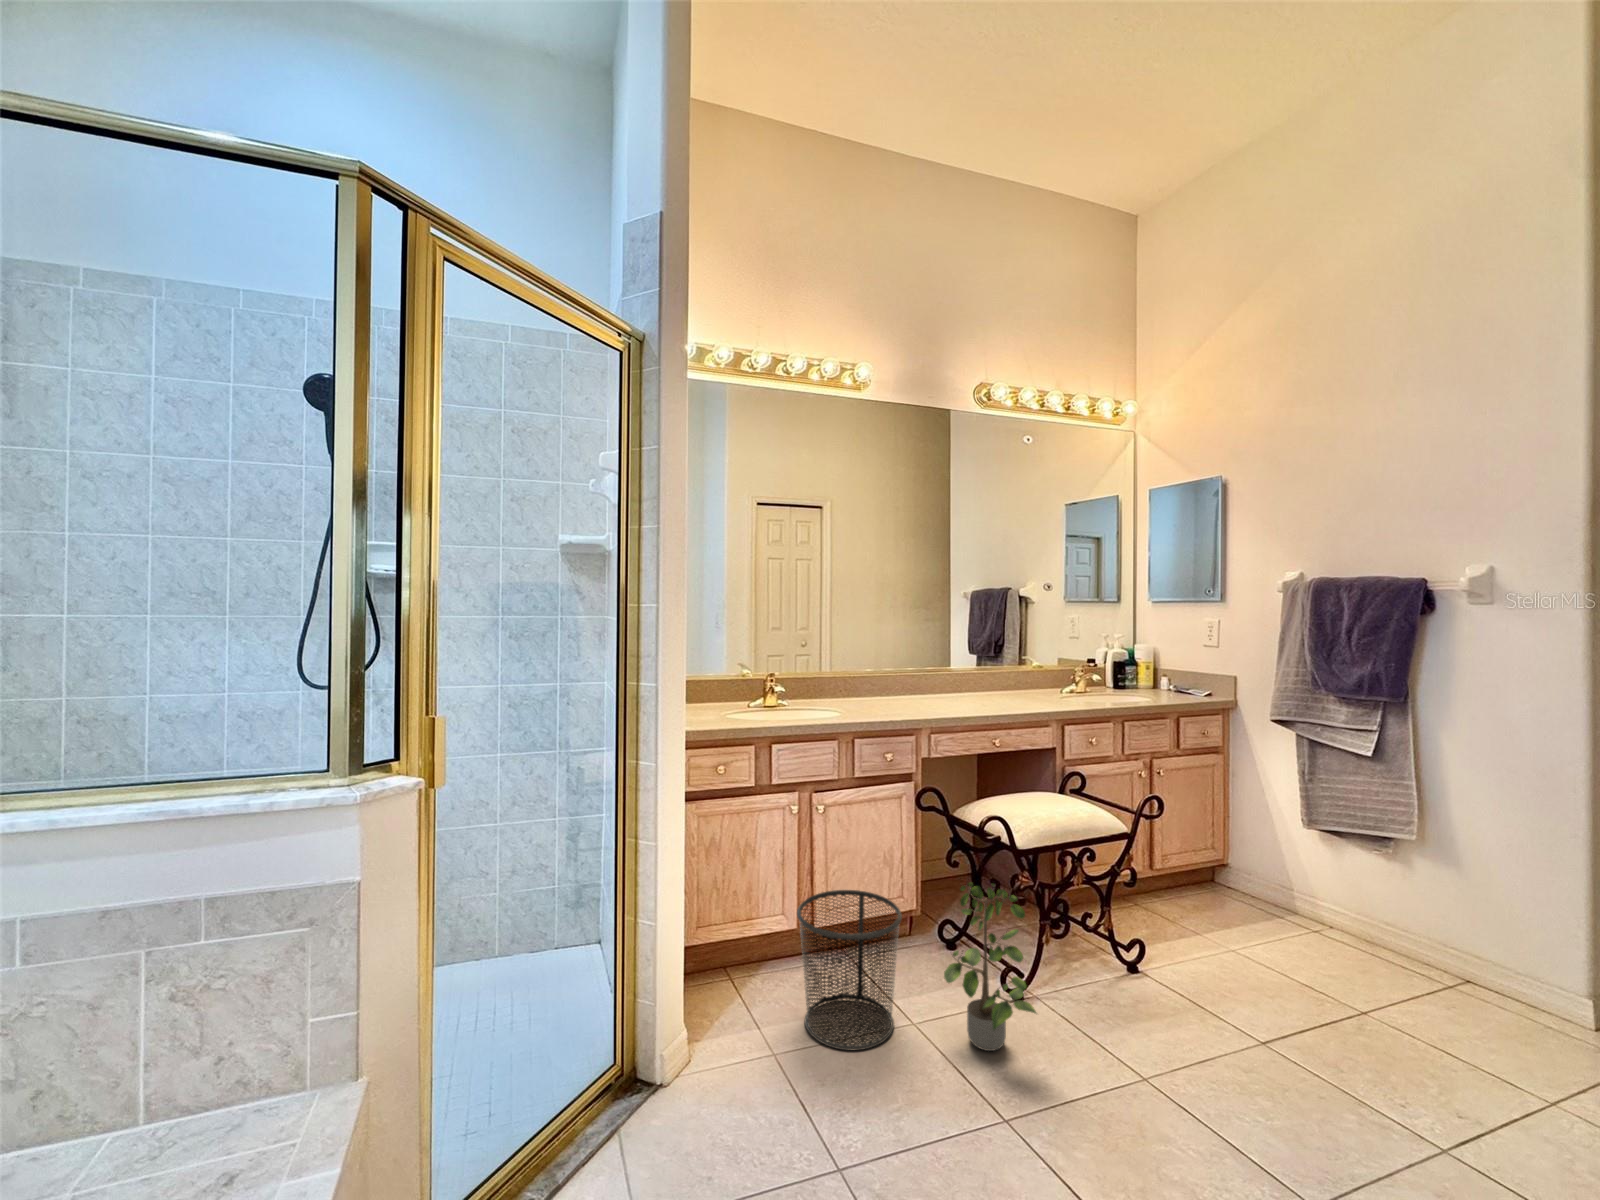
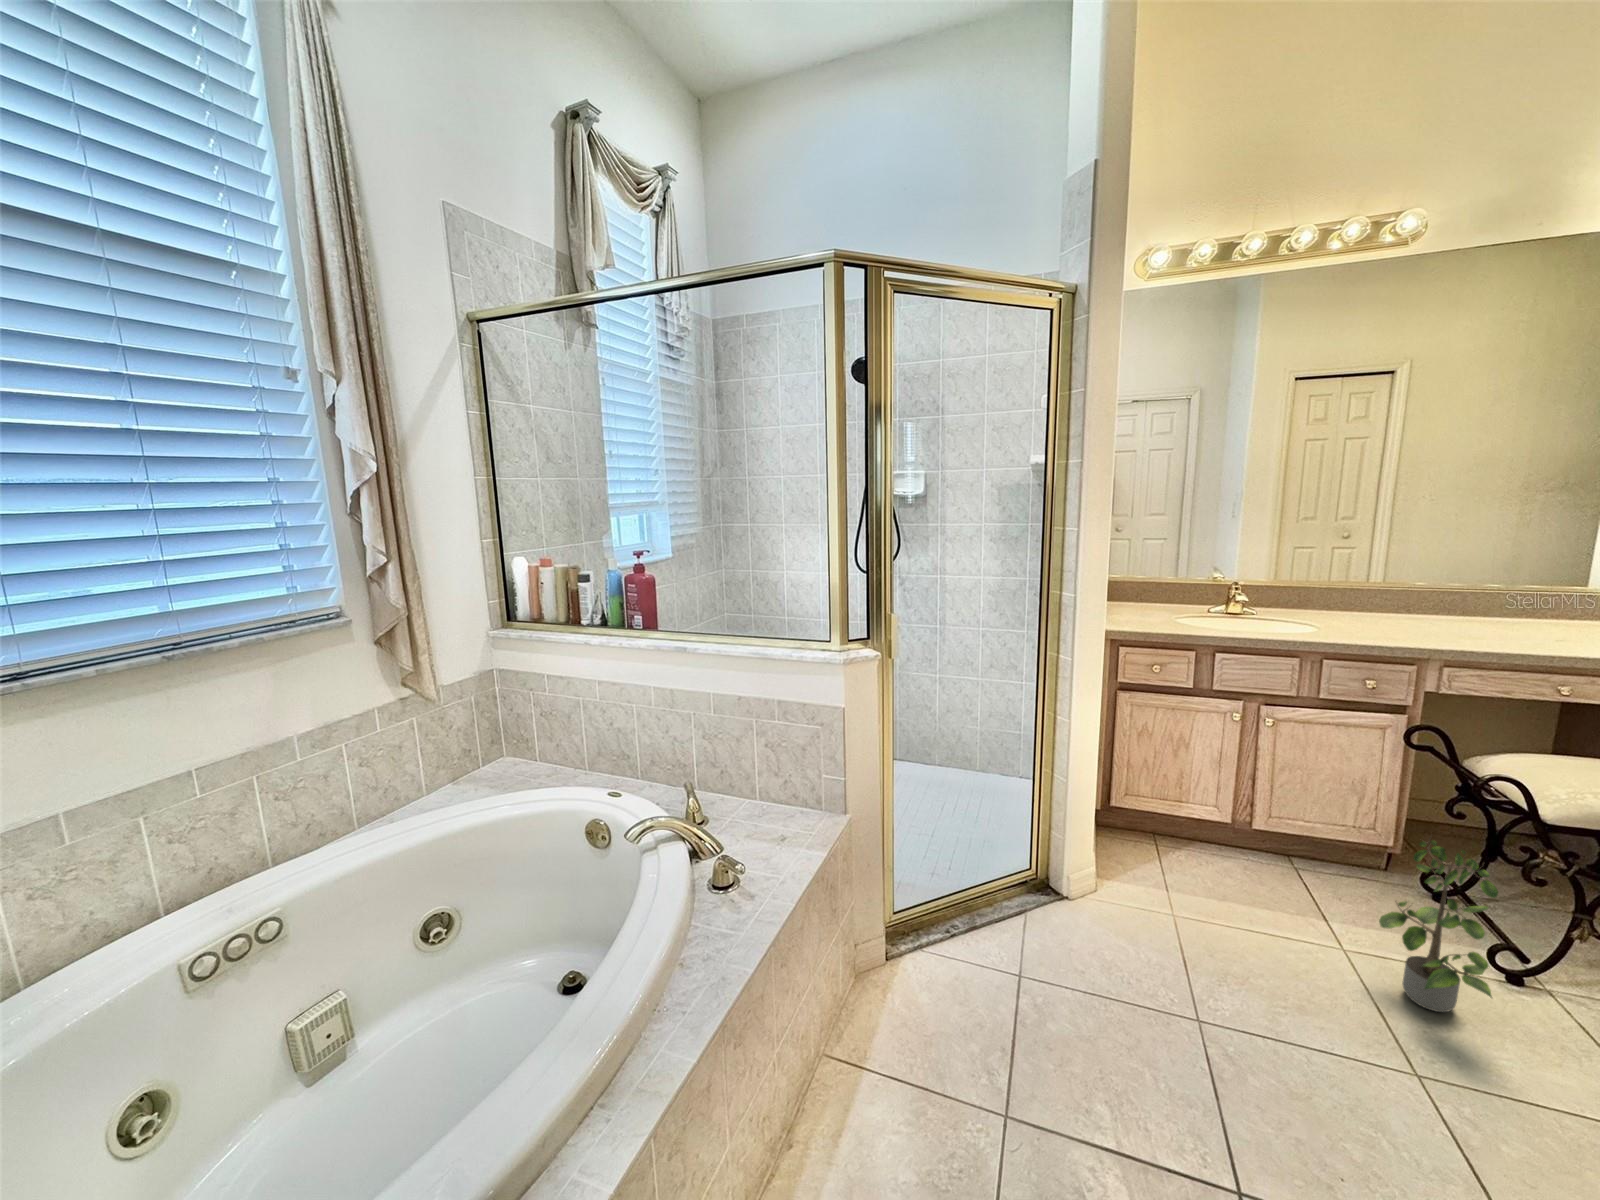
waste bin: present [797,890,902,1051] -> none [1213,800,1338,950]

